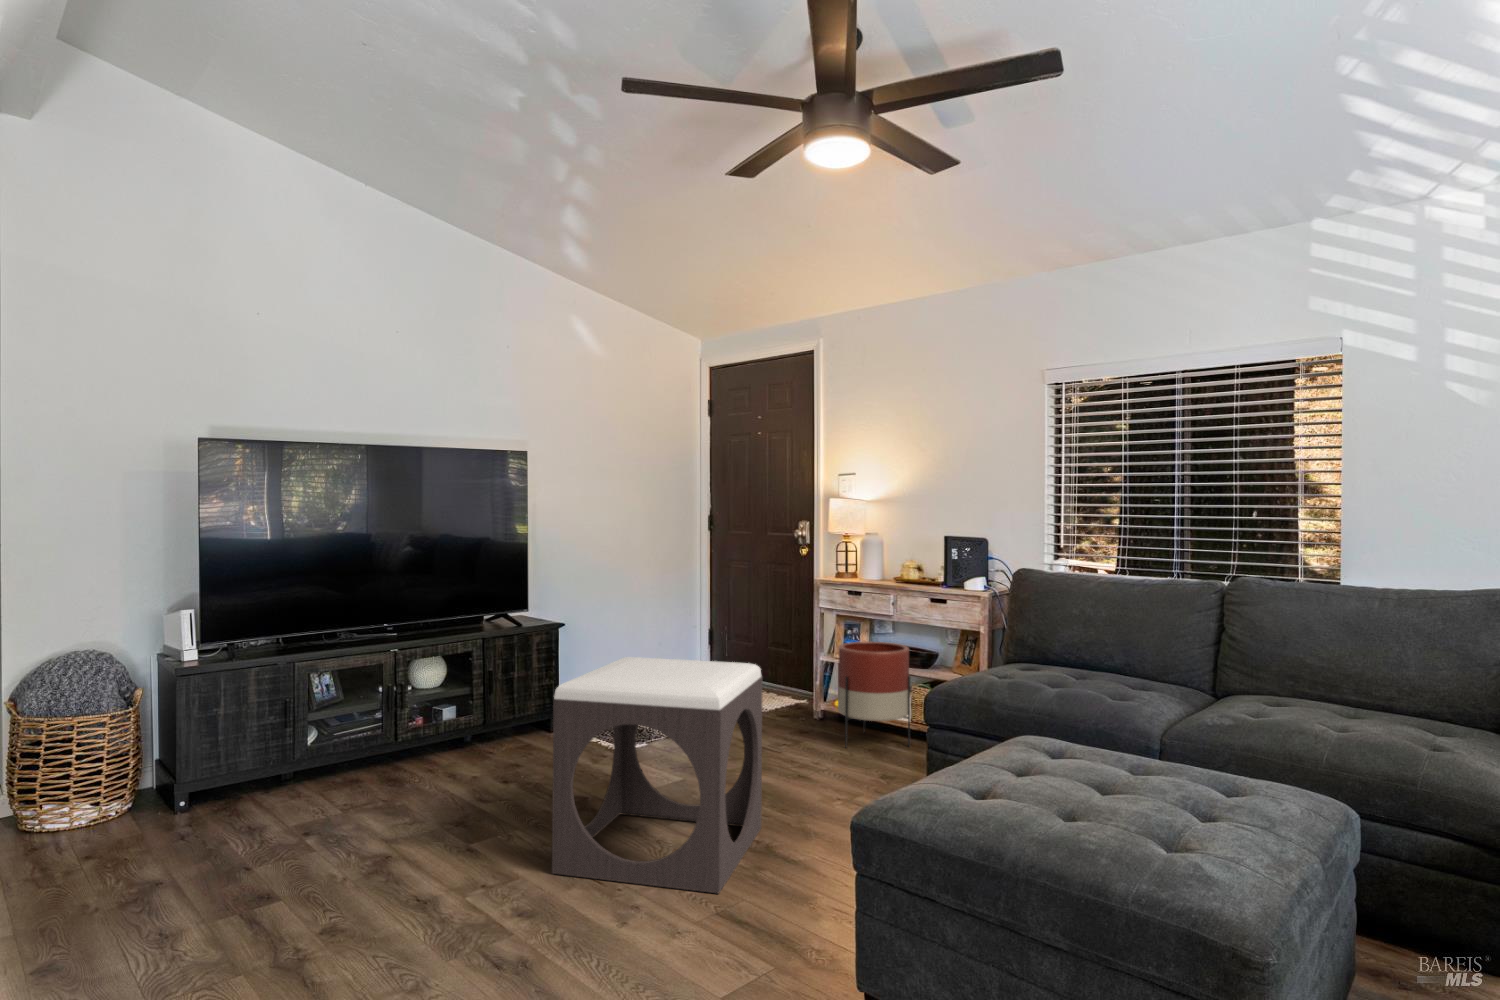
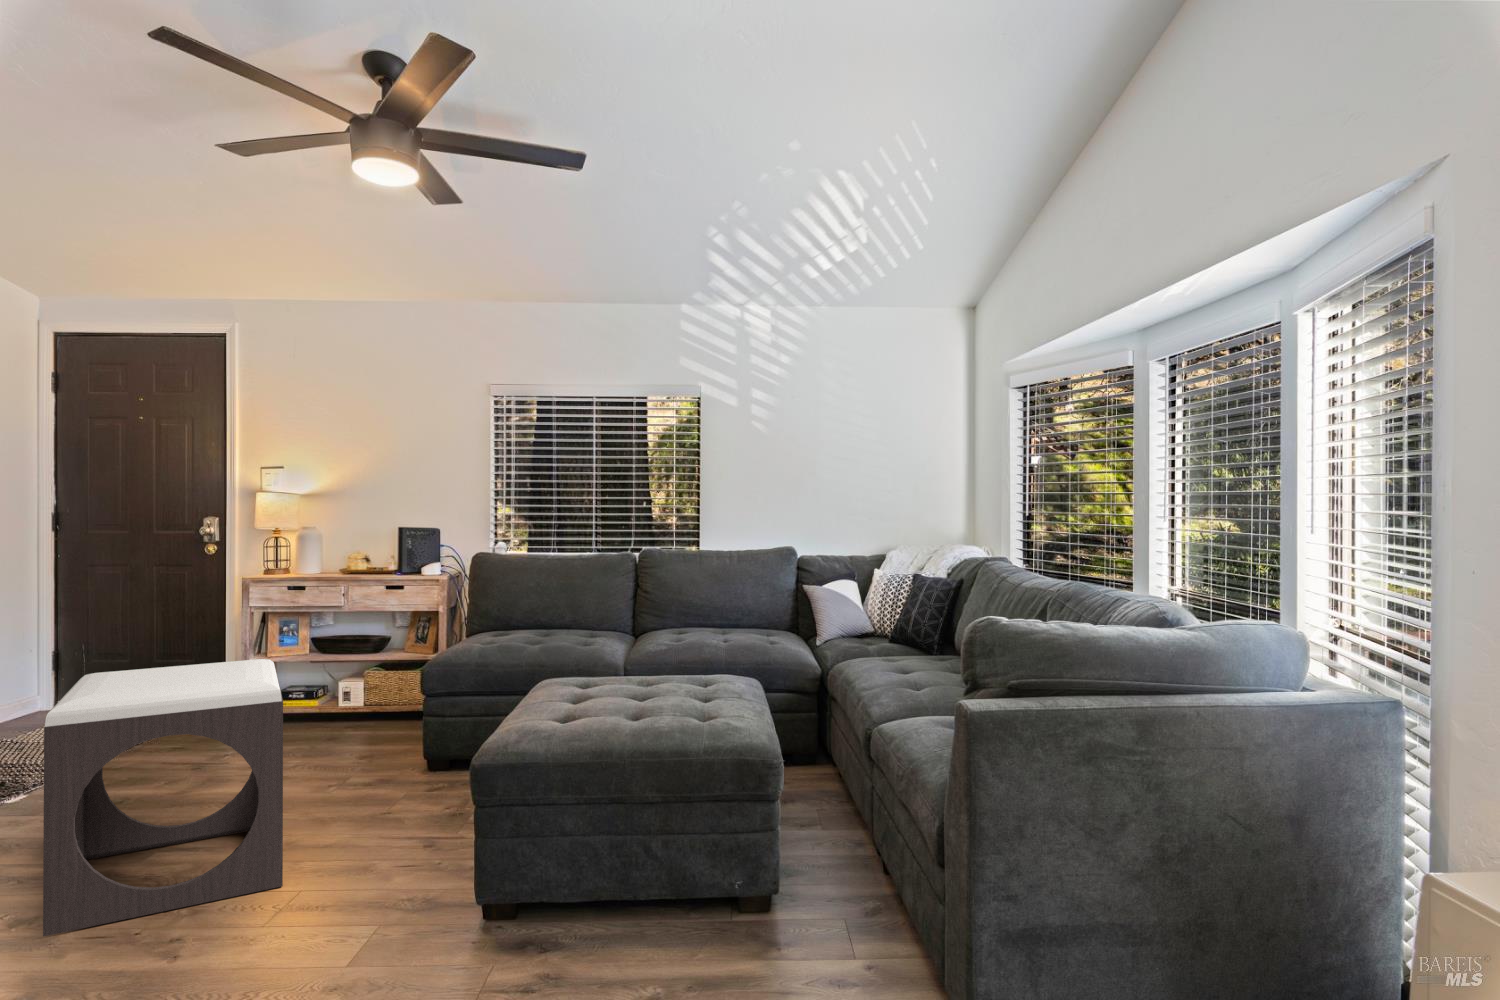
planter: present [838,642,910,747] -> none [290,633,370,743]

